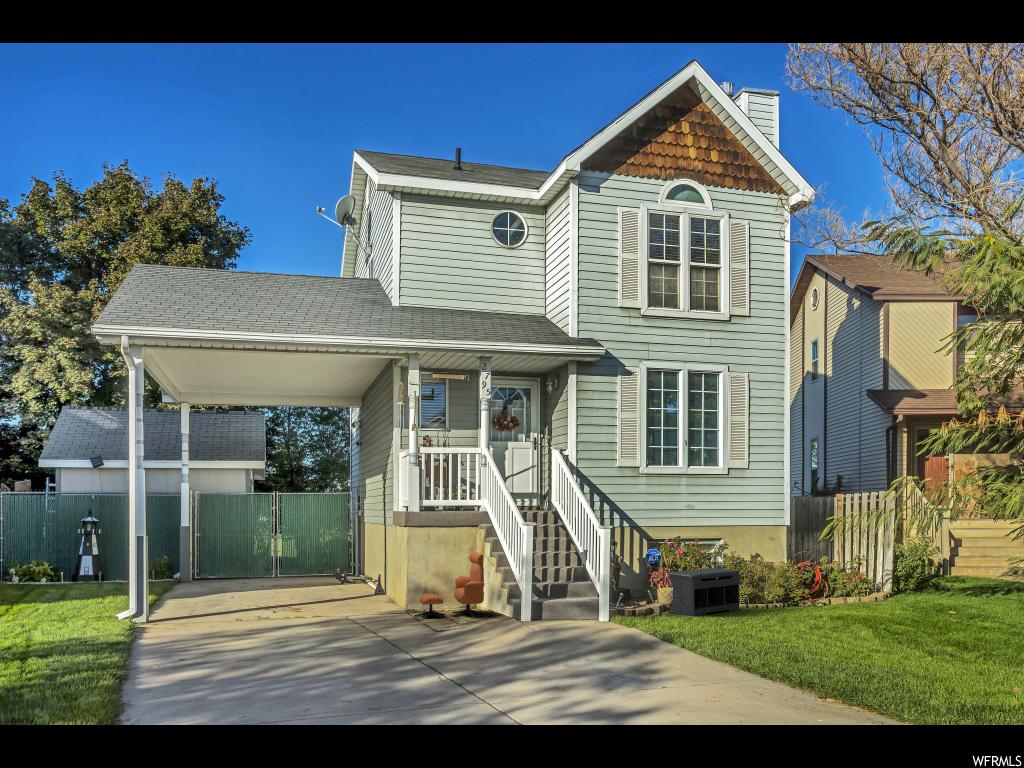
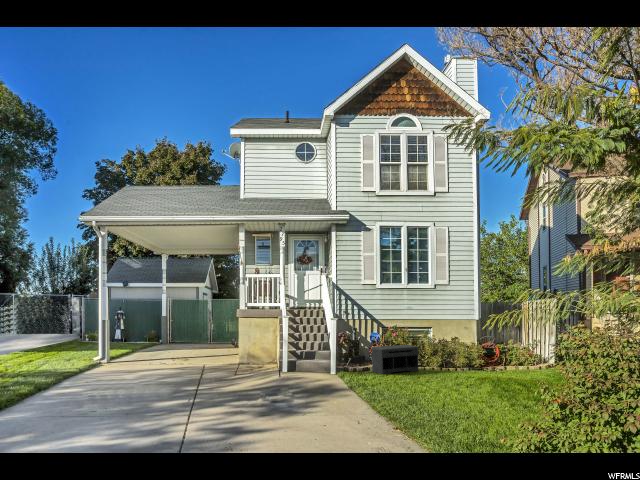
lounge chair: present [414,552,487,619] -> none [228,333,269,371]

